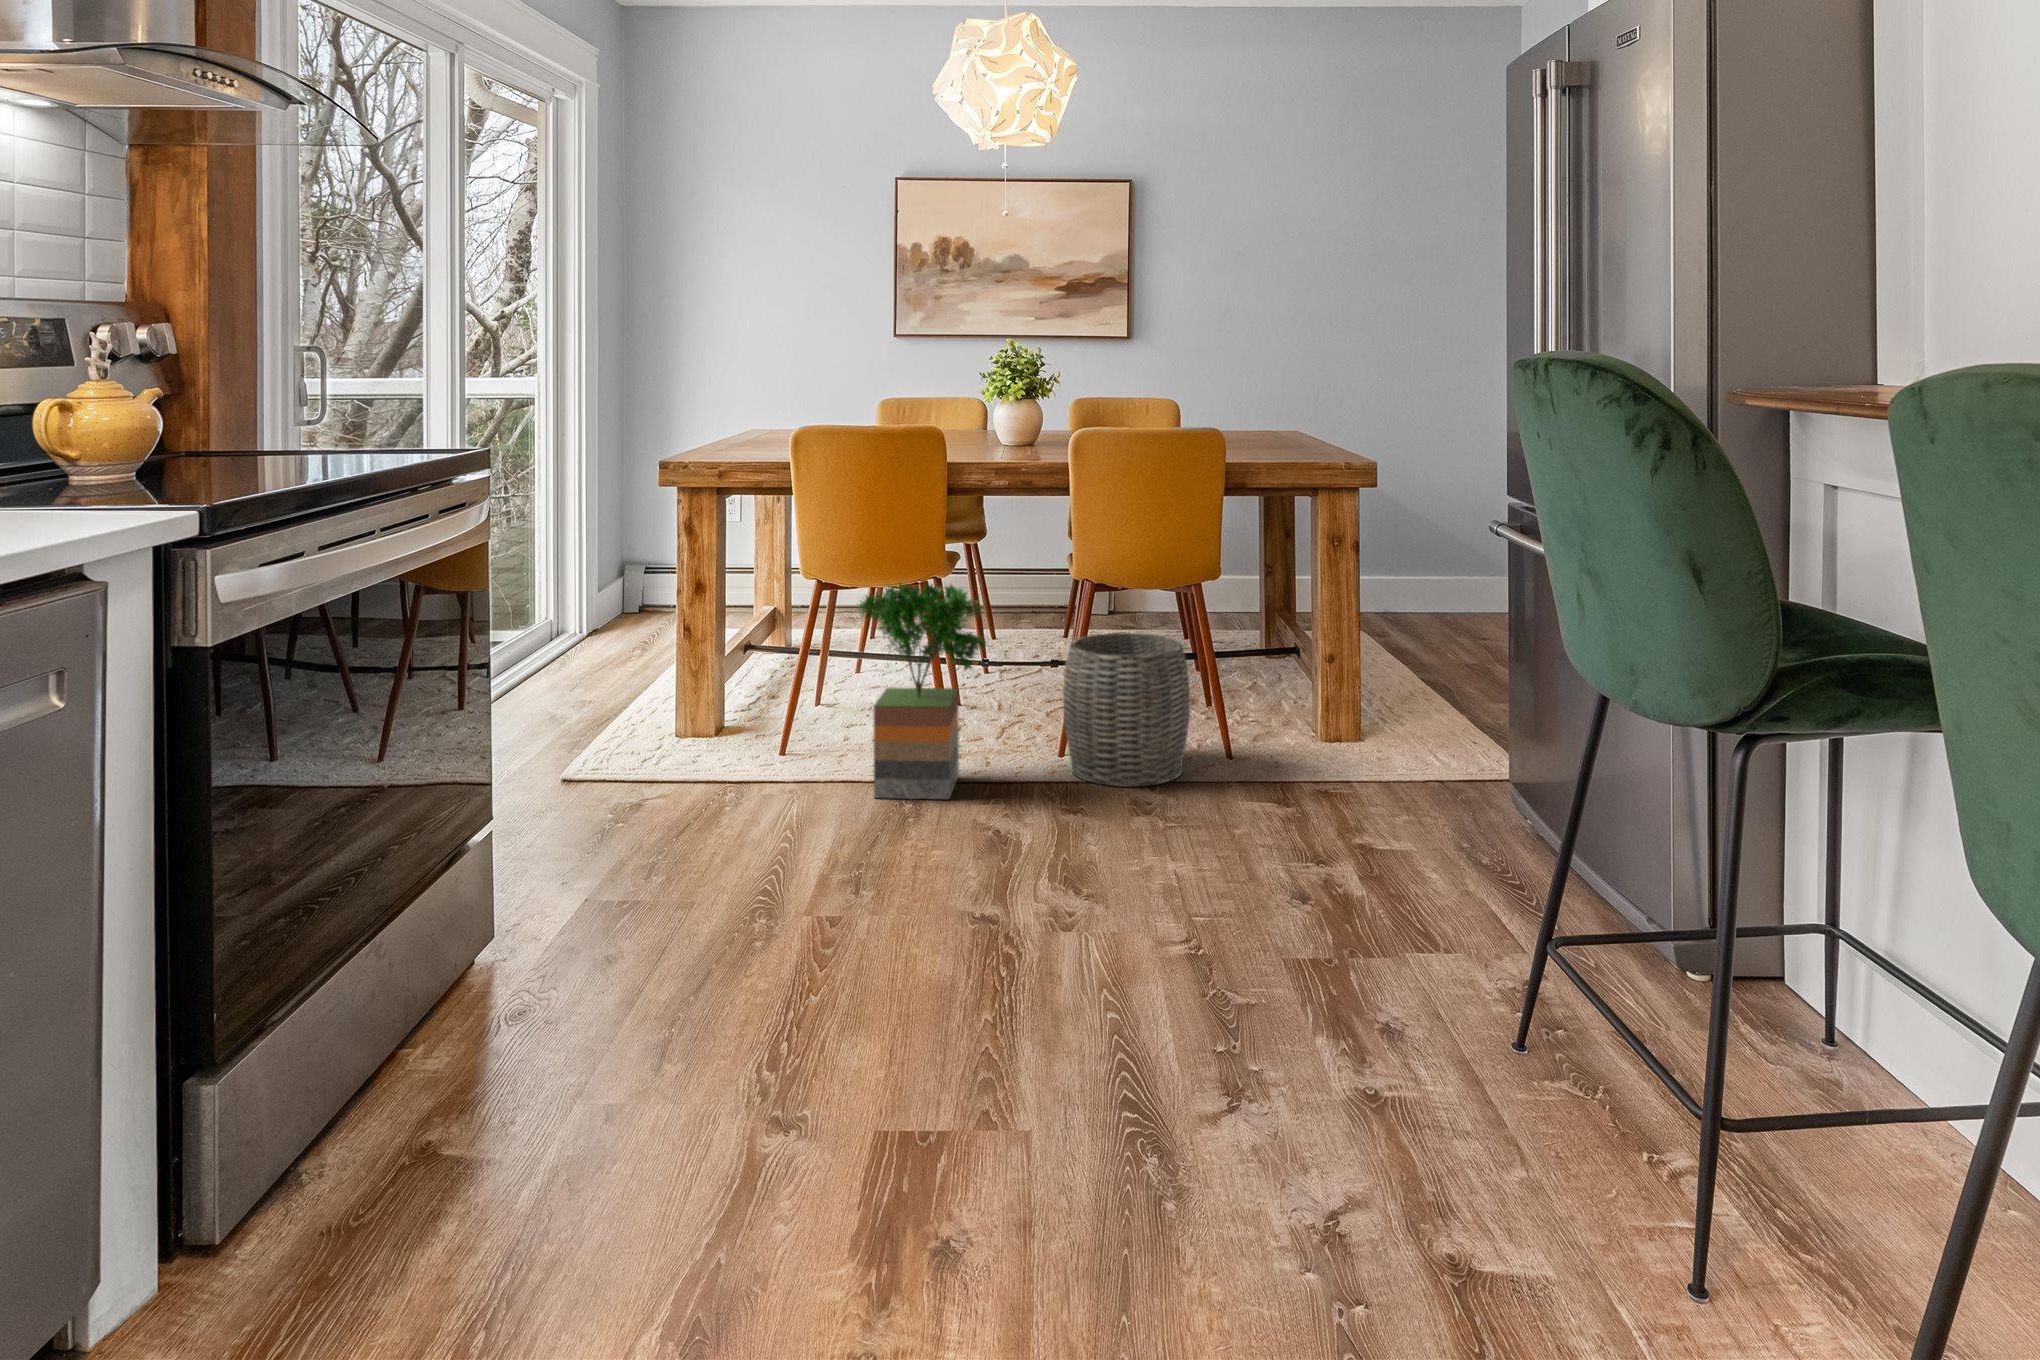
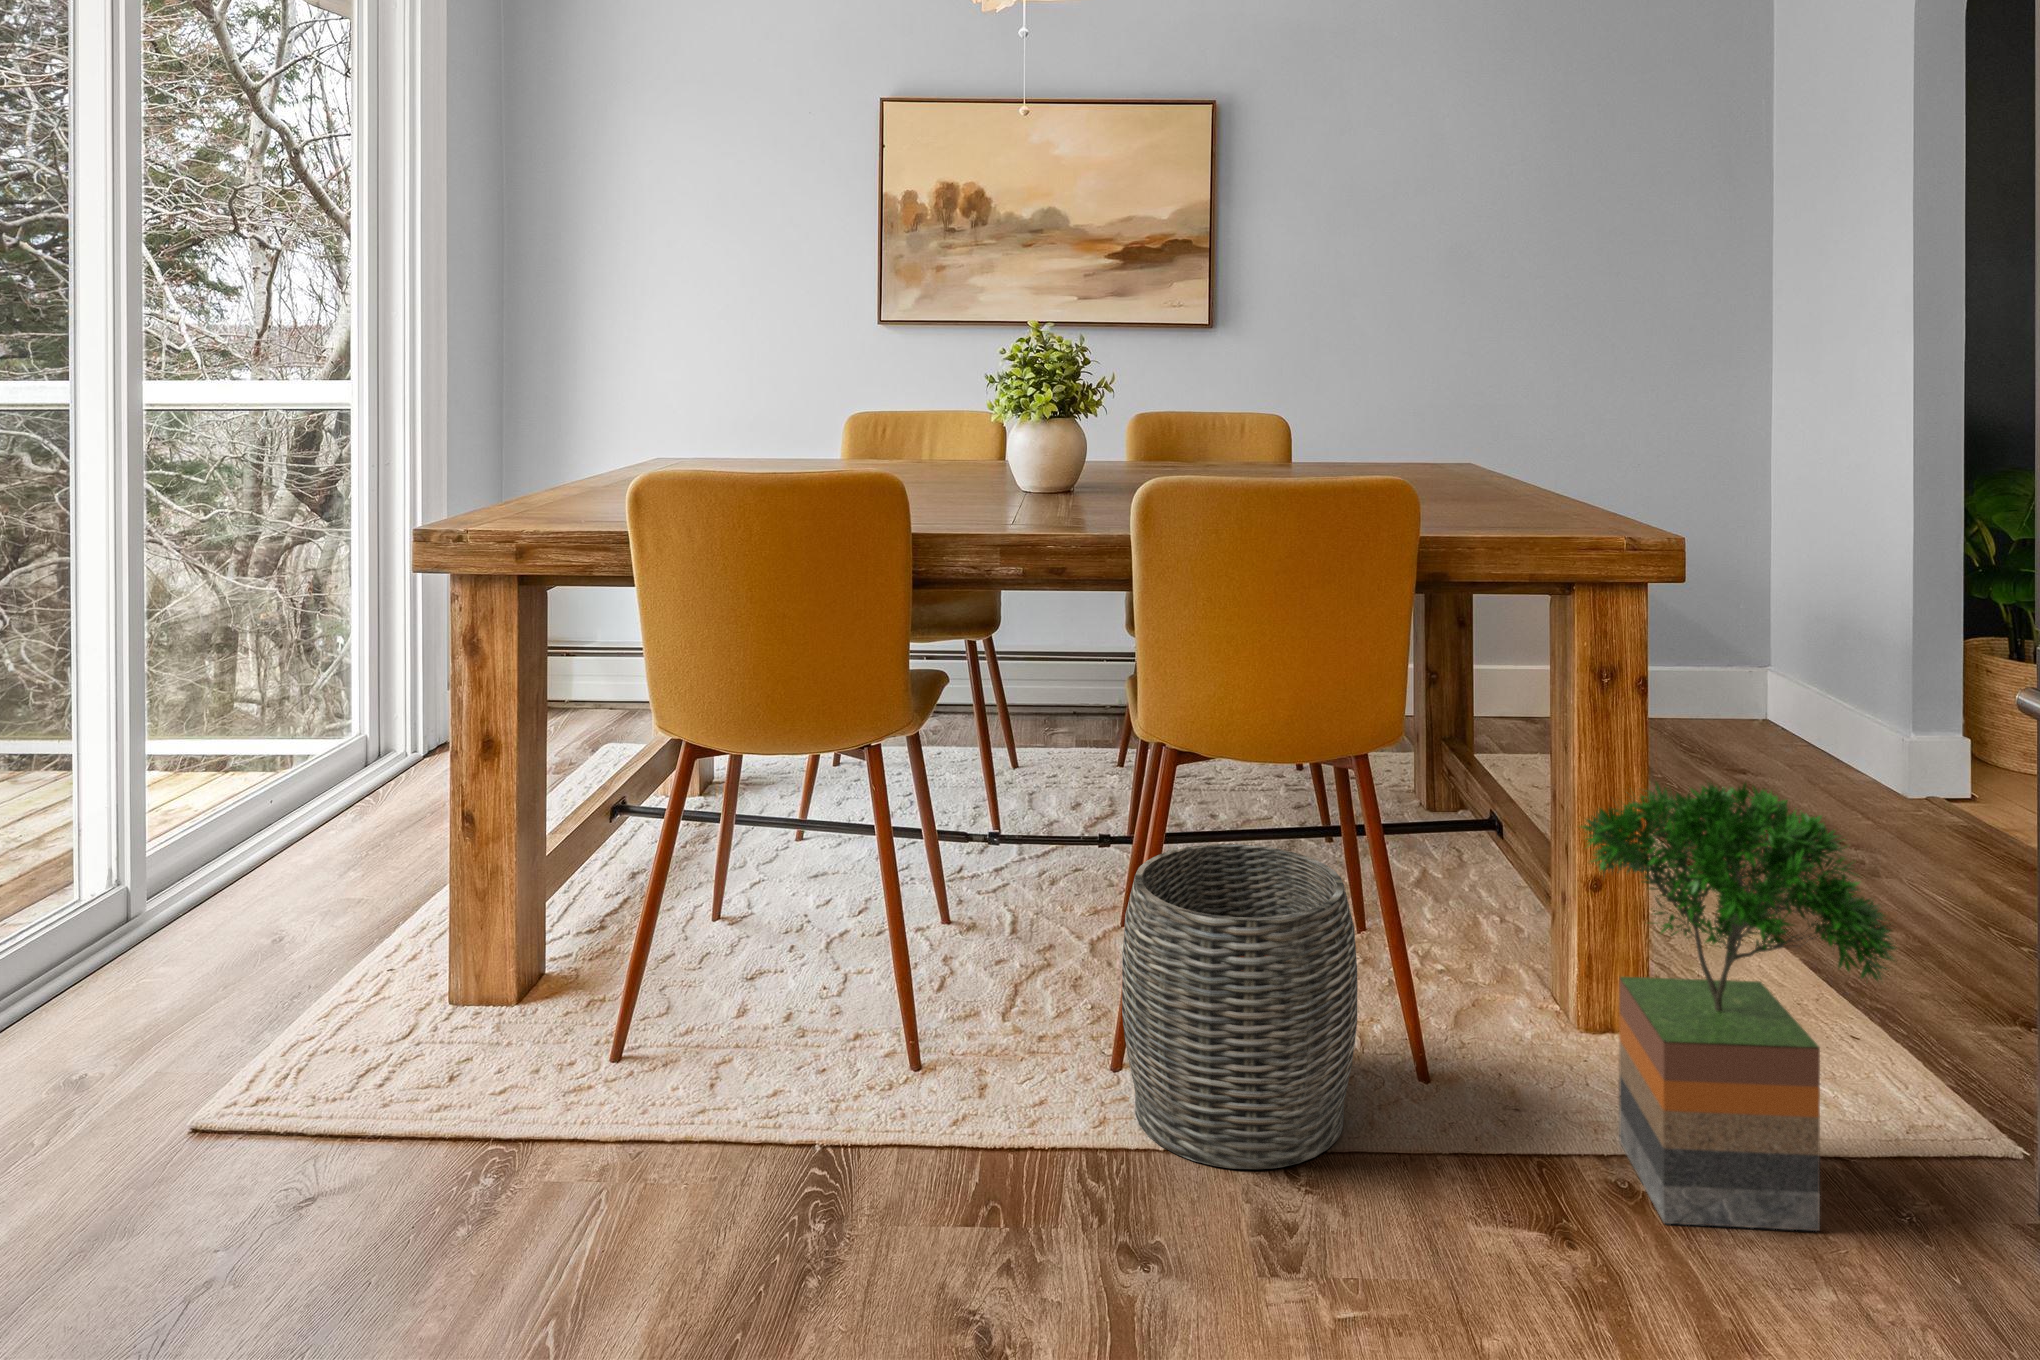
potted tree: present [857,583,987,799] -> present [1582,782,1896,1231]

